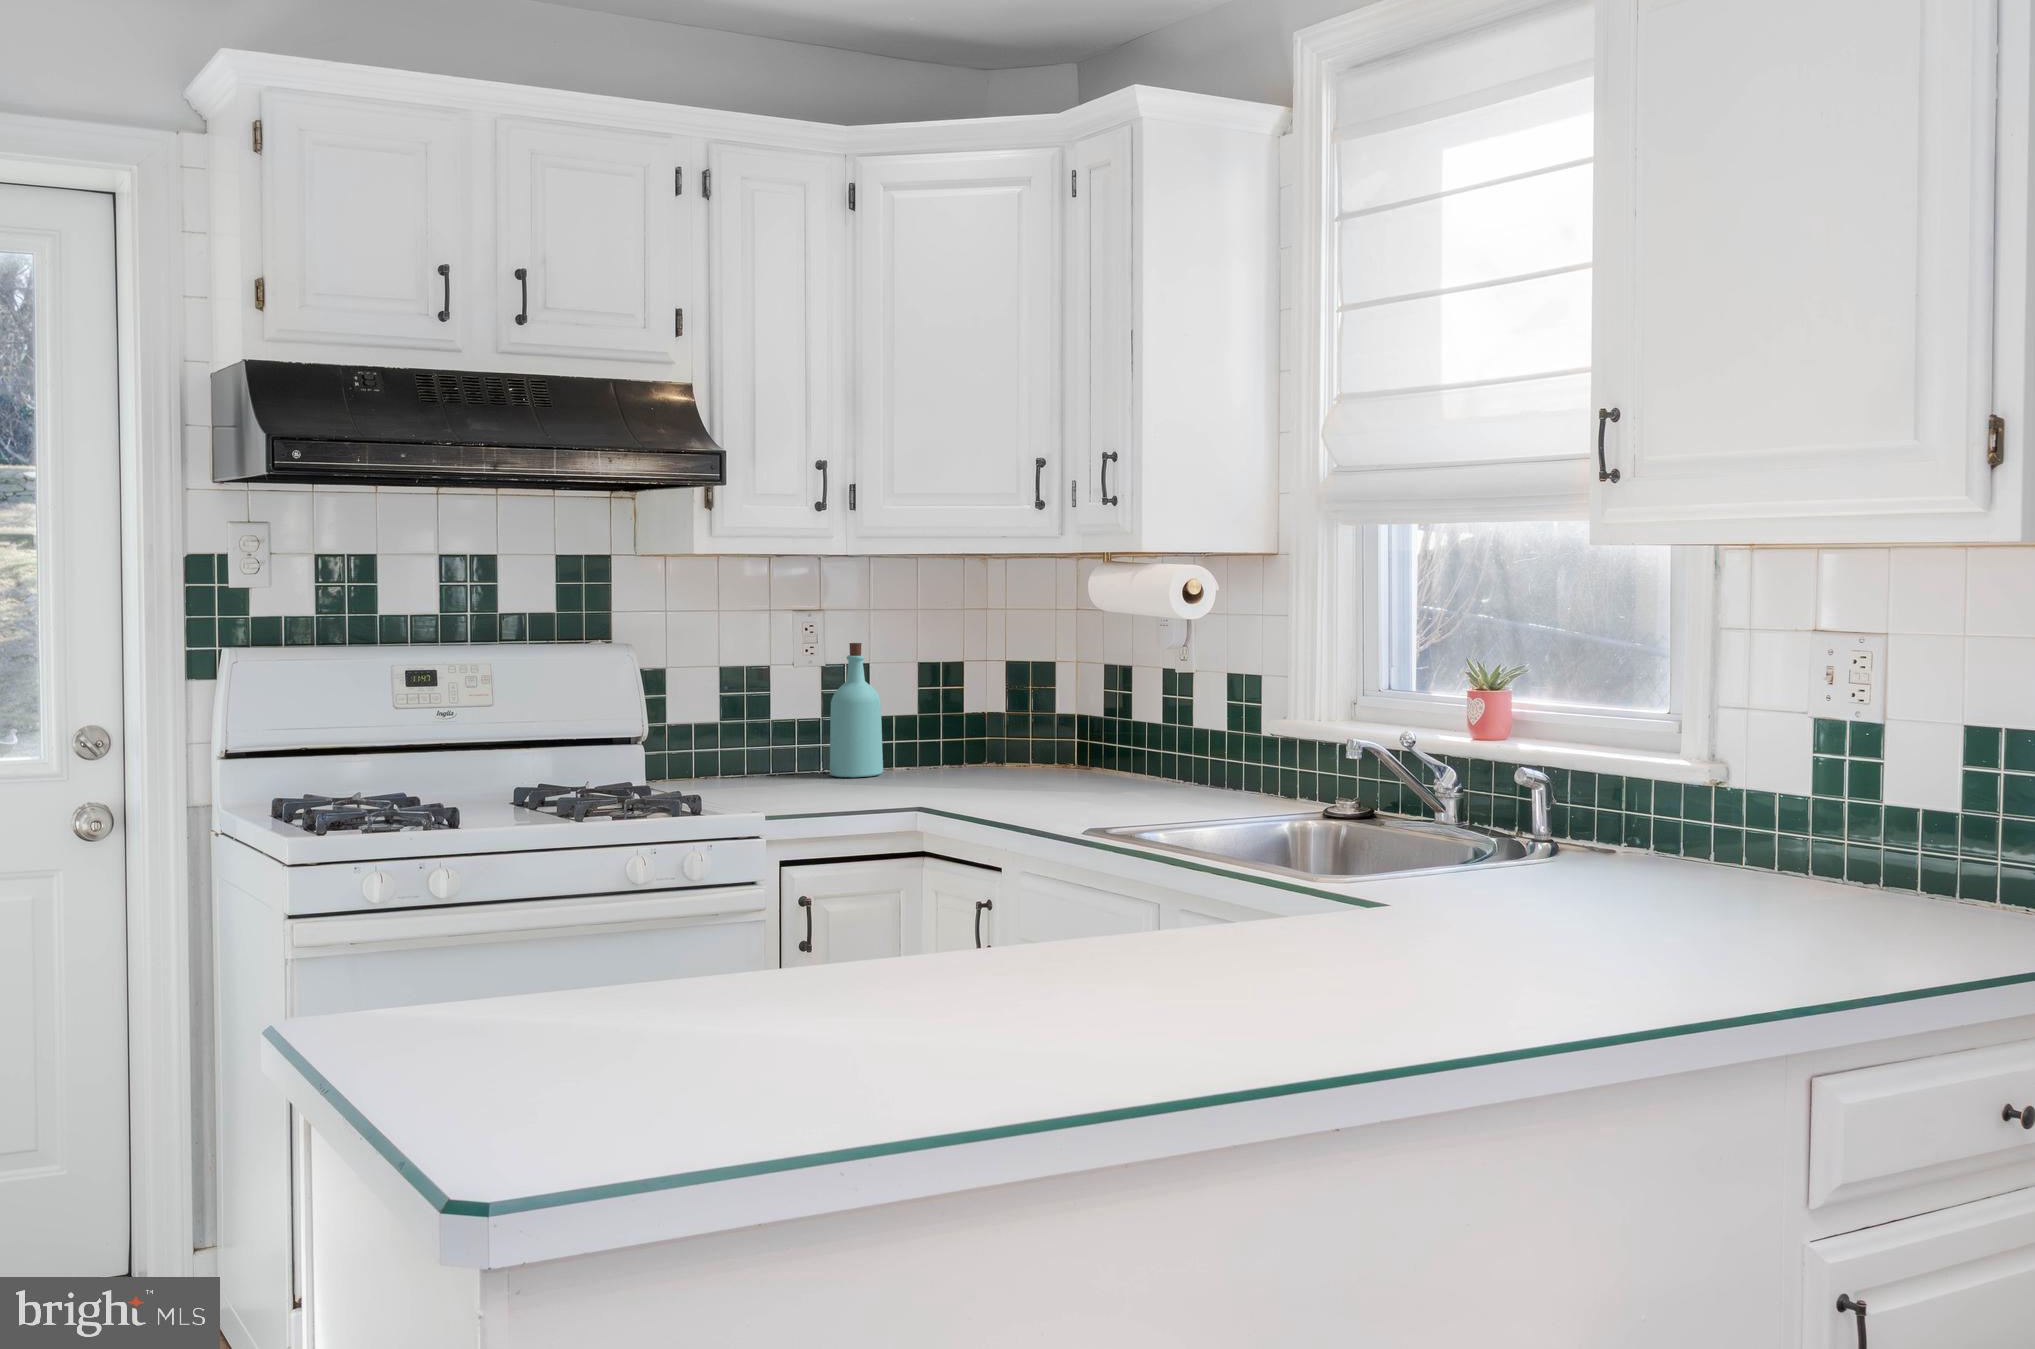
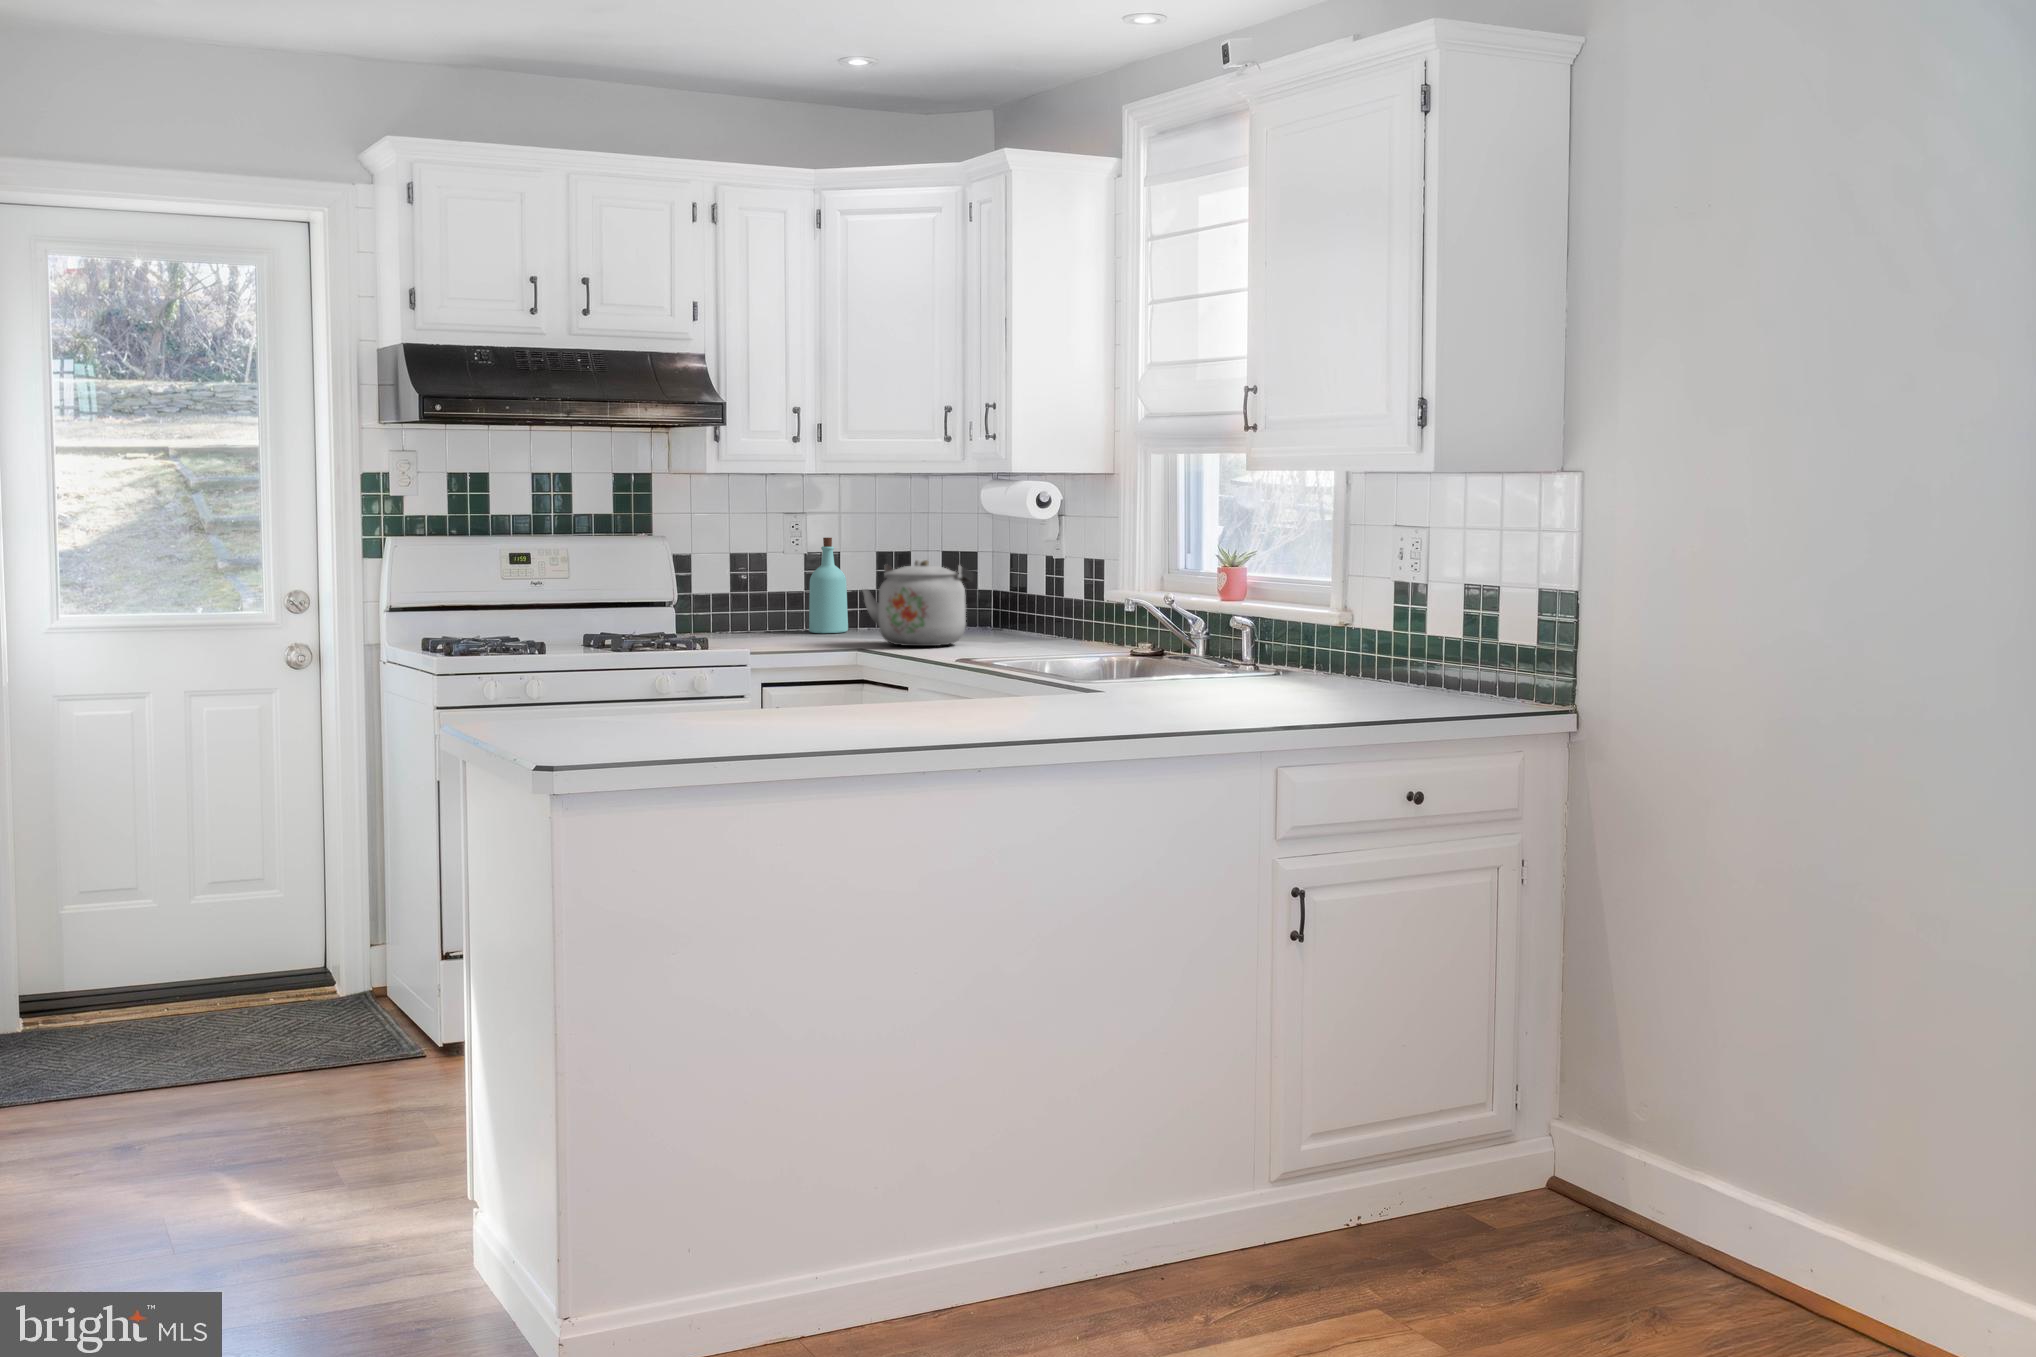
kettle: none [919,676,1076,801] -> present [863,559,974,646]

